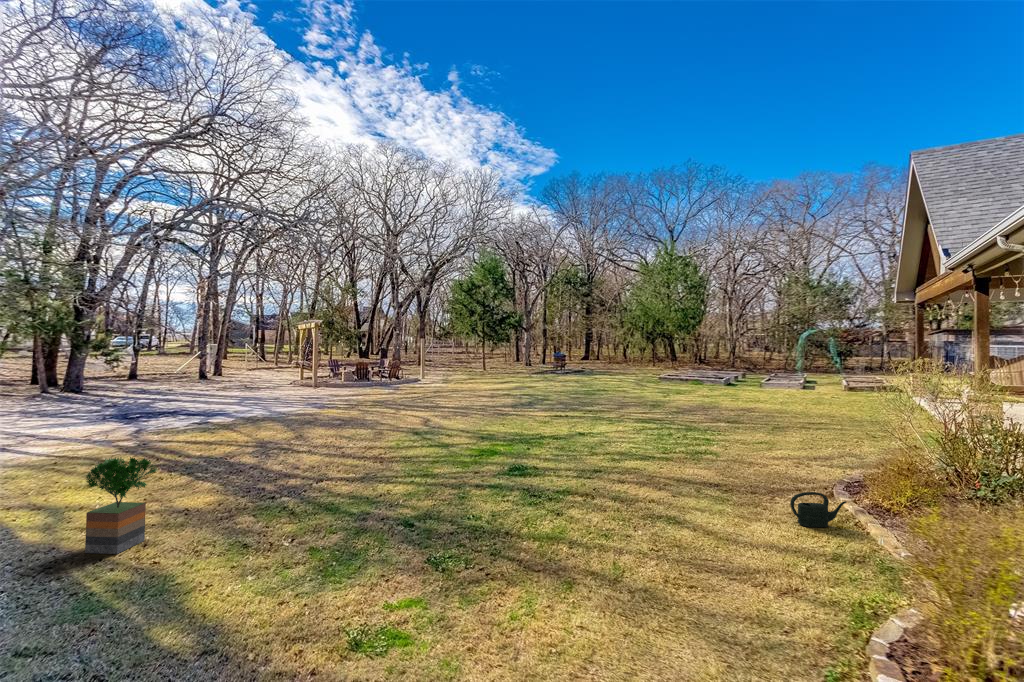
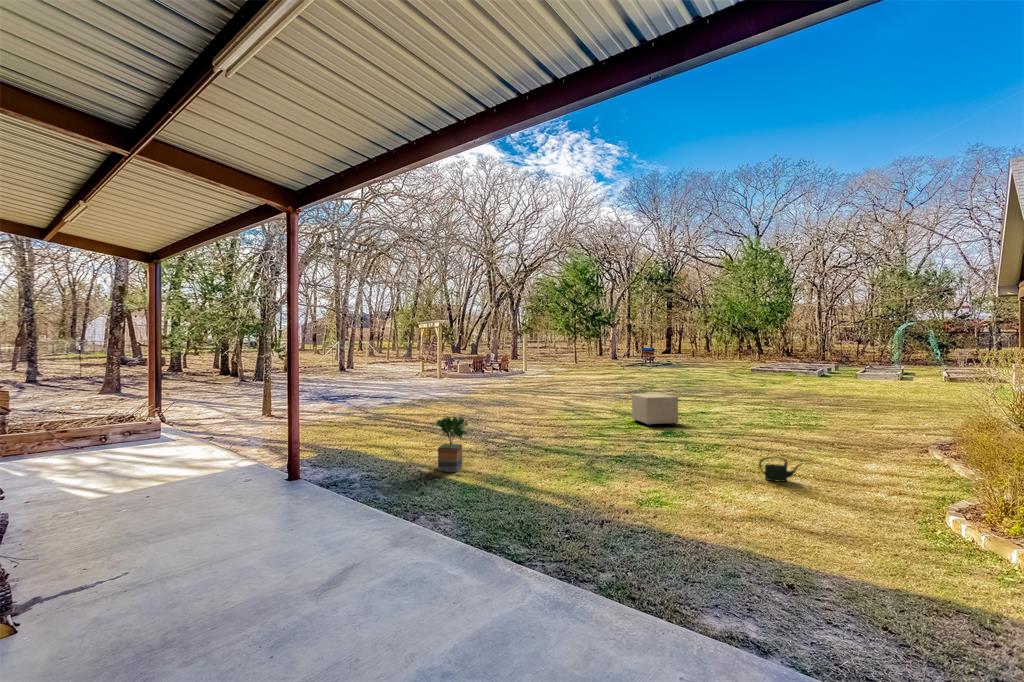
ottoman: none [495,408,548,451] -> present [632,394,678,426]
watering can: present [790,492,847,527] -> present [759,457,801,482]

